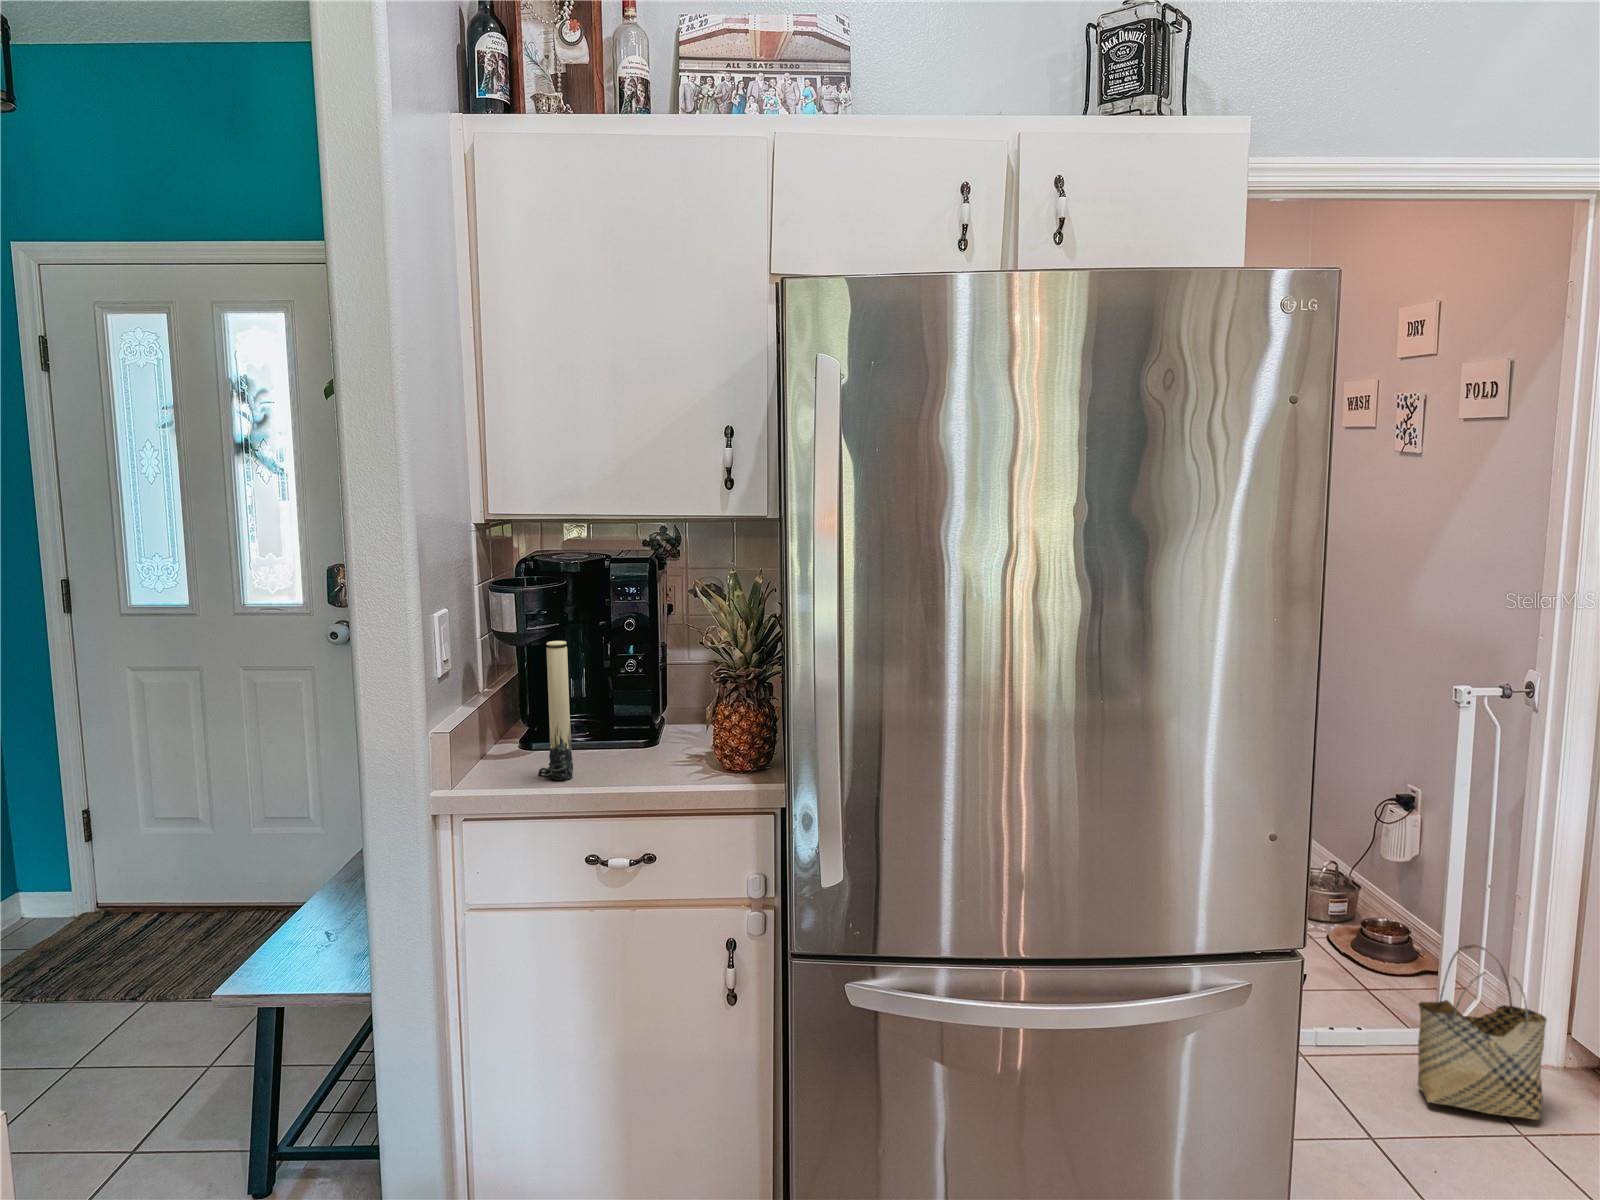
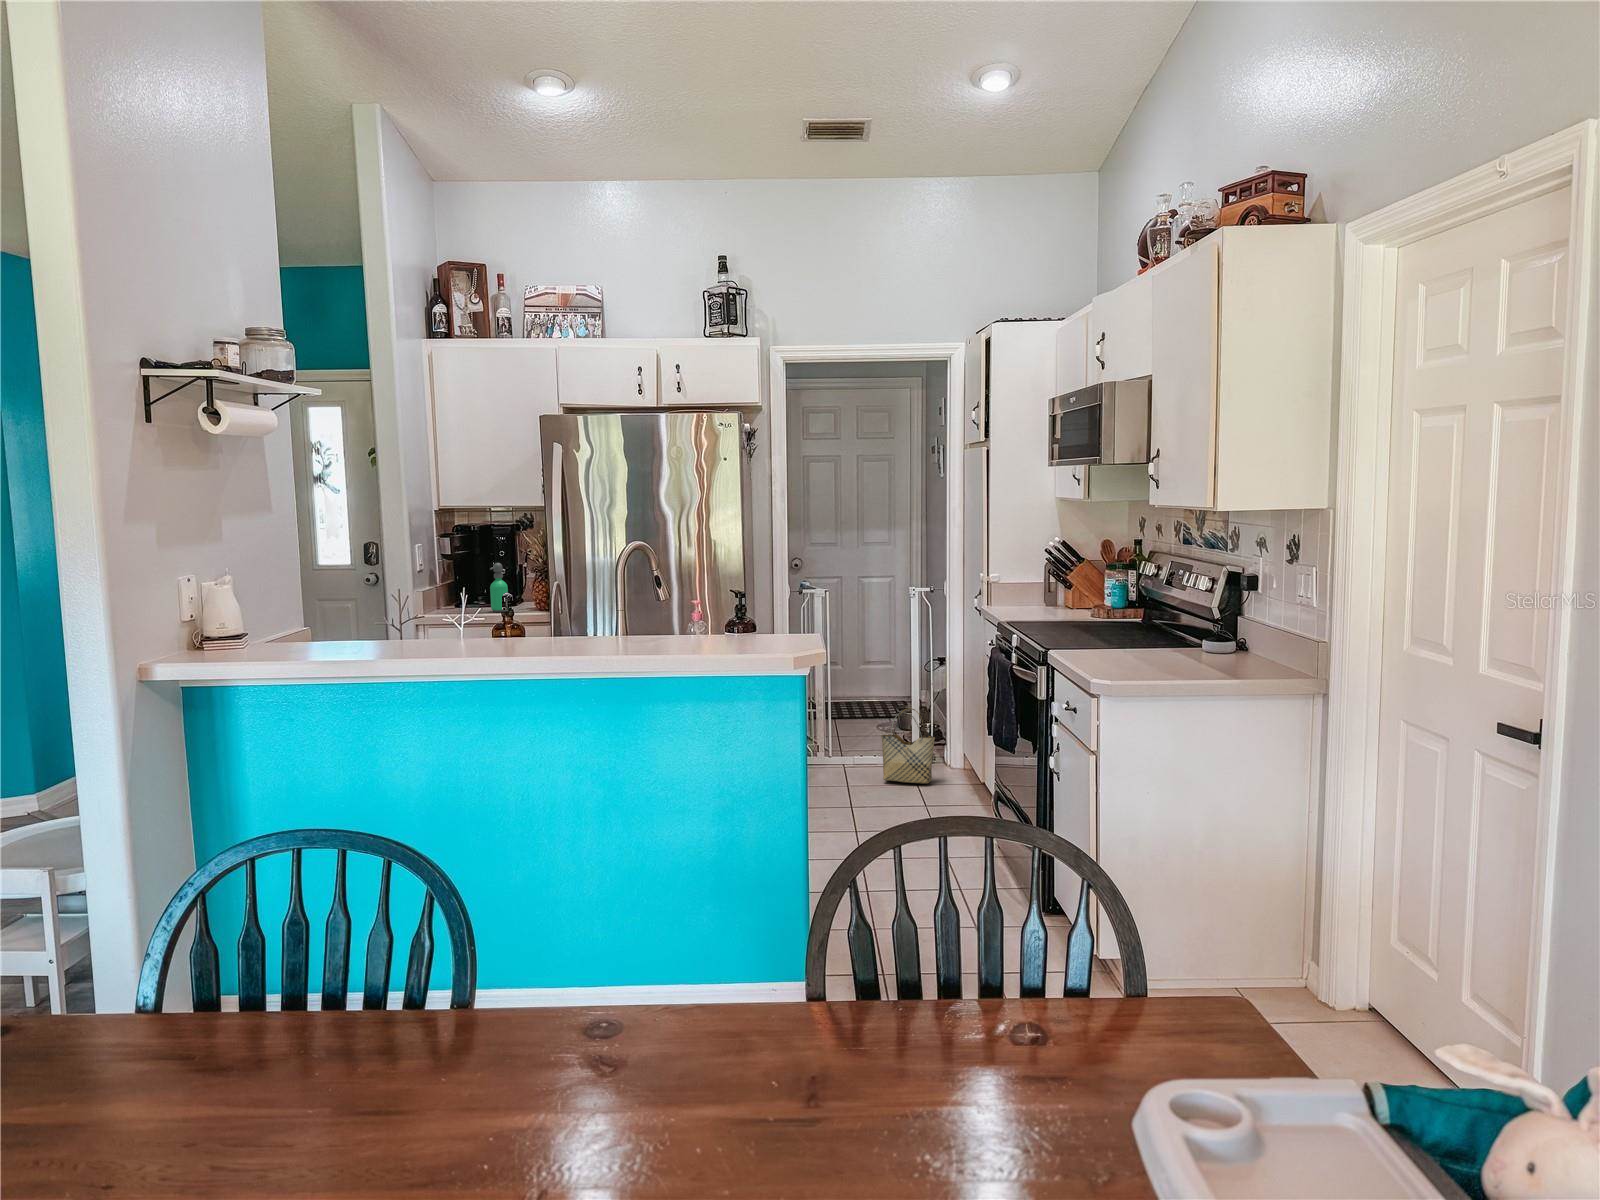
candle: present [538,641,573,780] -> none [459,557,474,614]
soap dispenser: none [606,648,648,764] -> present [490,563,508,612]

